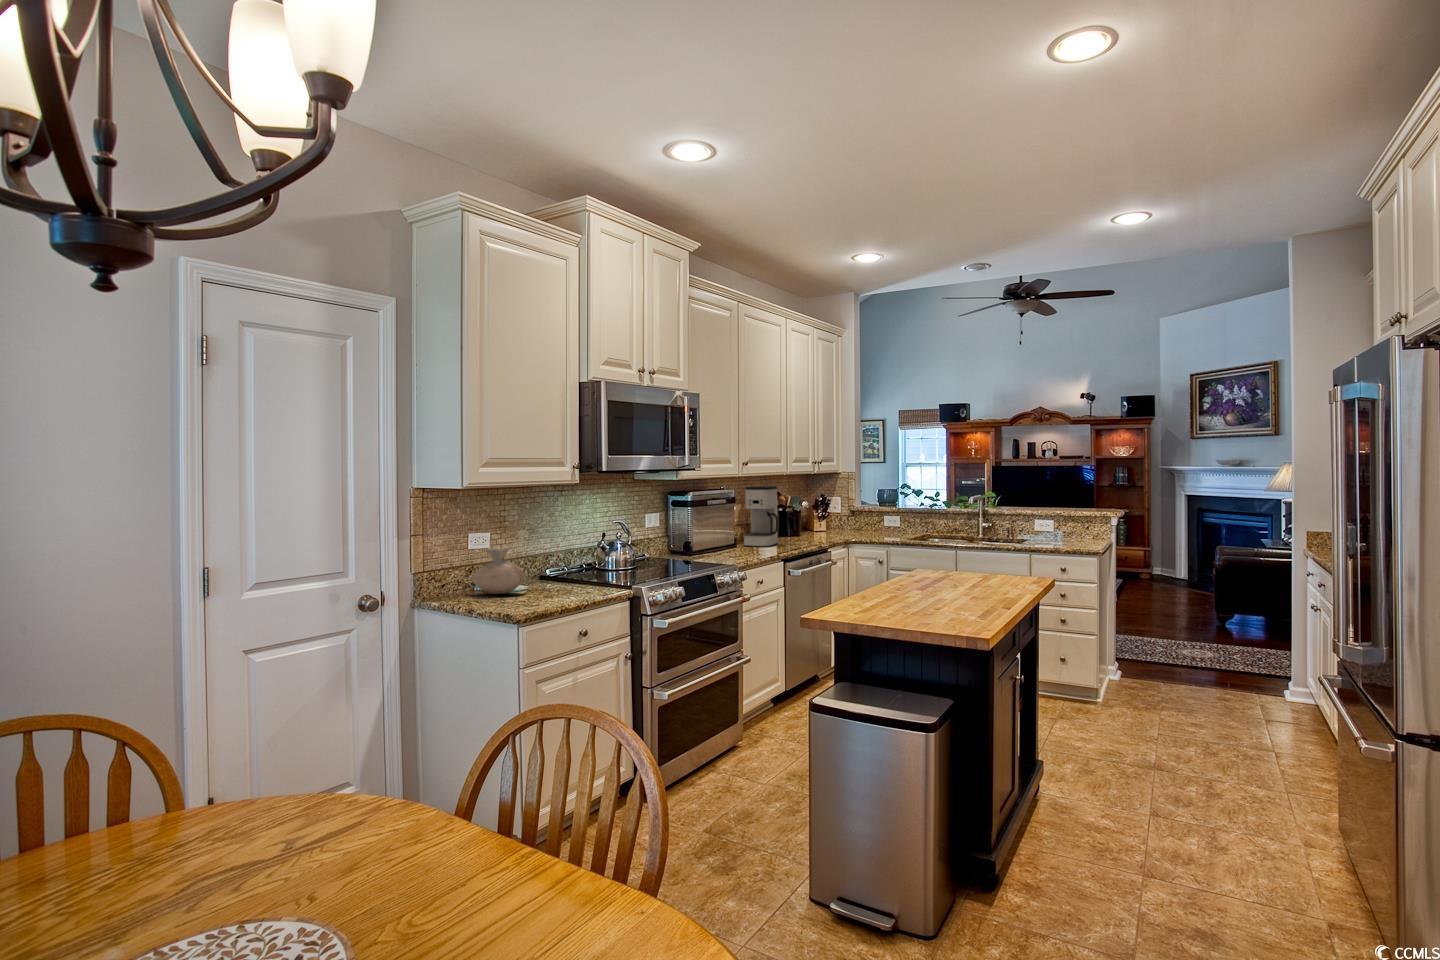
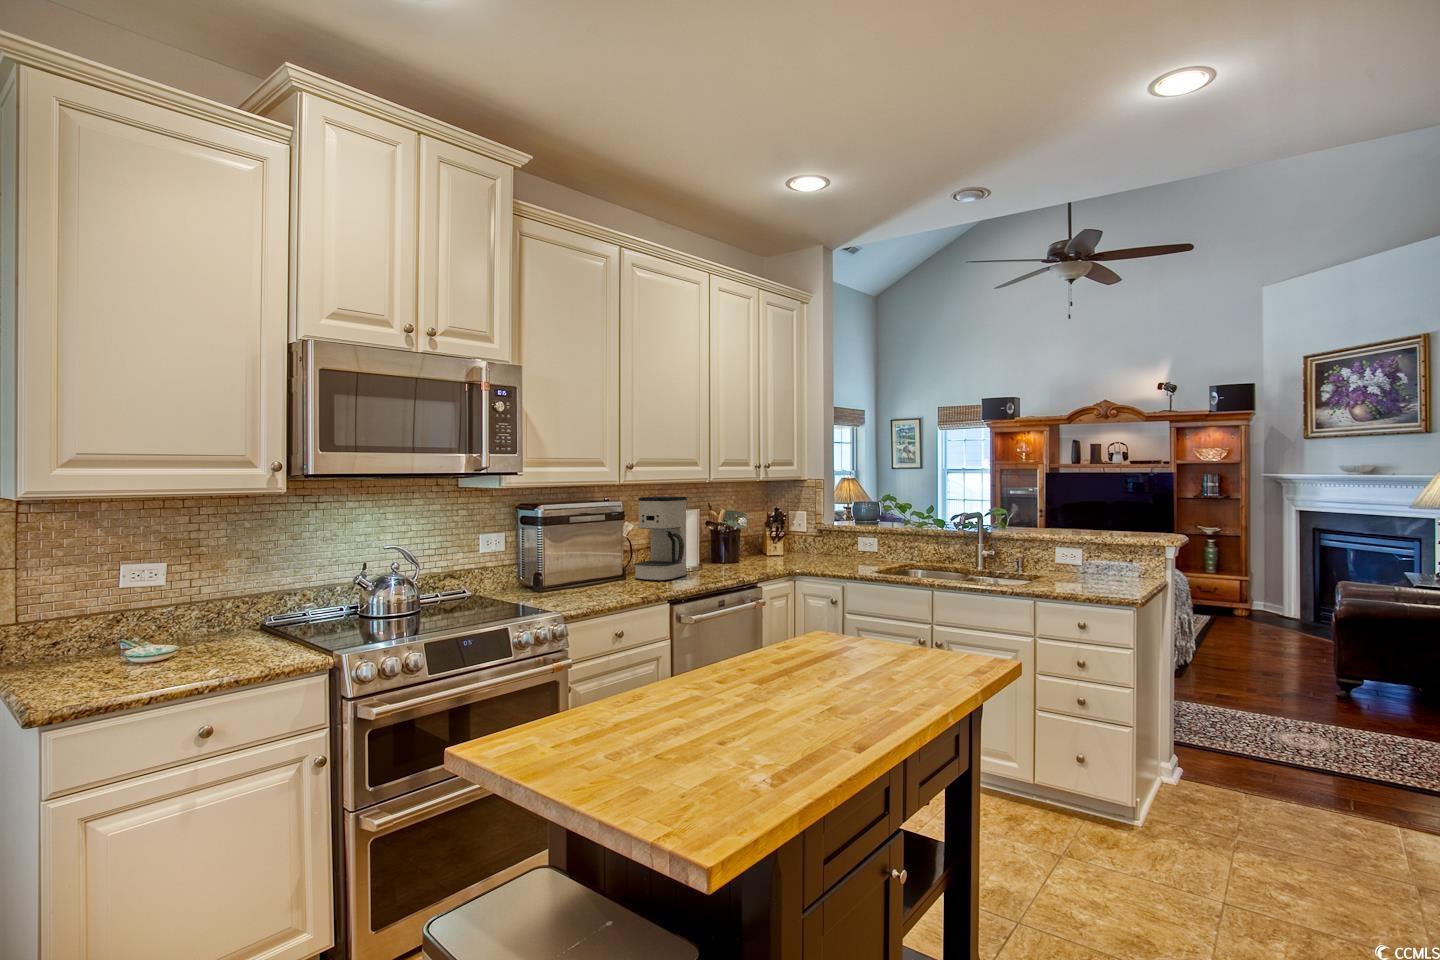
vase: present [472,549,525,594] -> none [76,592,161,664]

